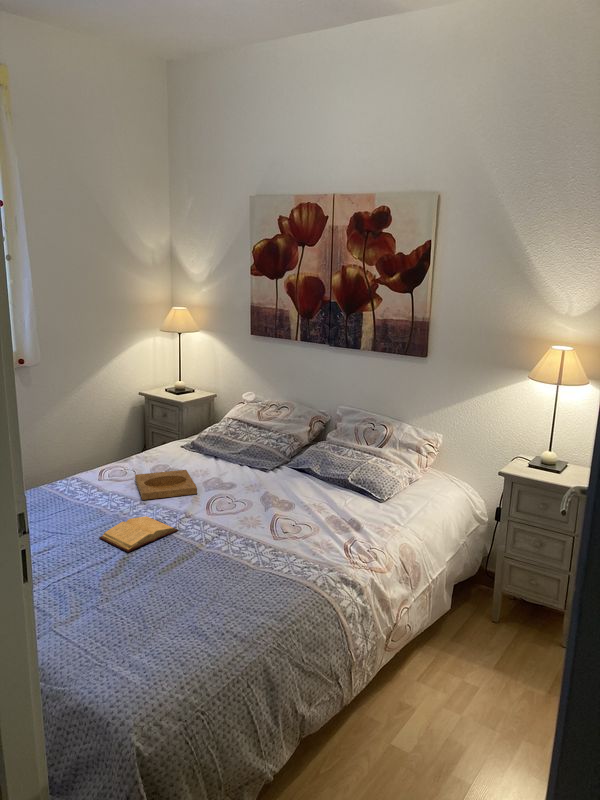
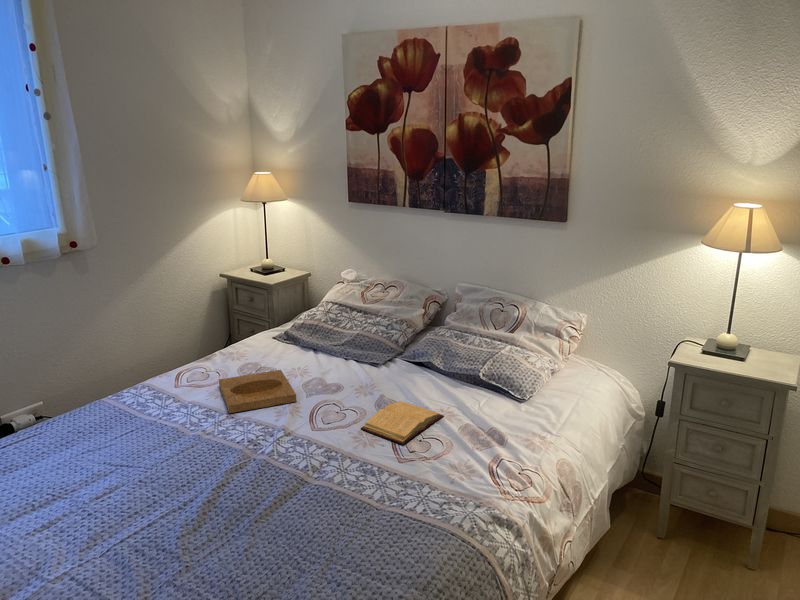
book: present [99,516,178,552] -> present [361,401,444,444]

